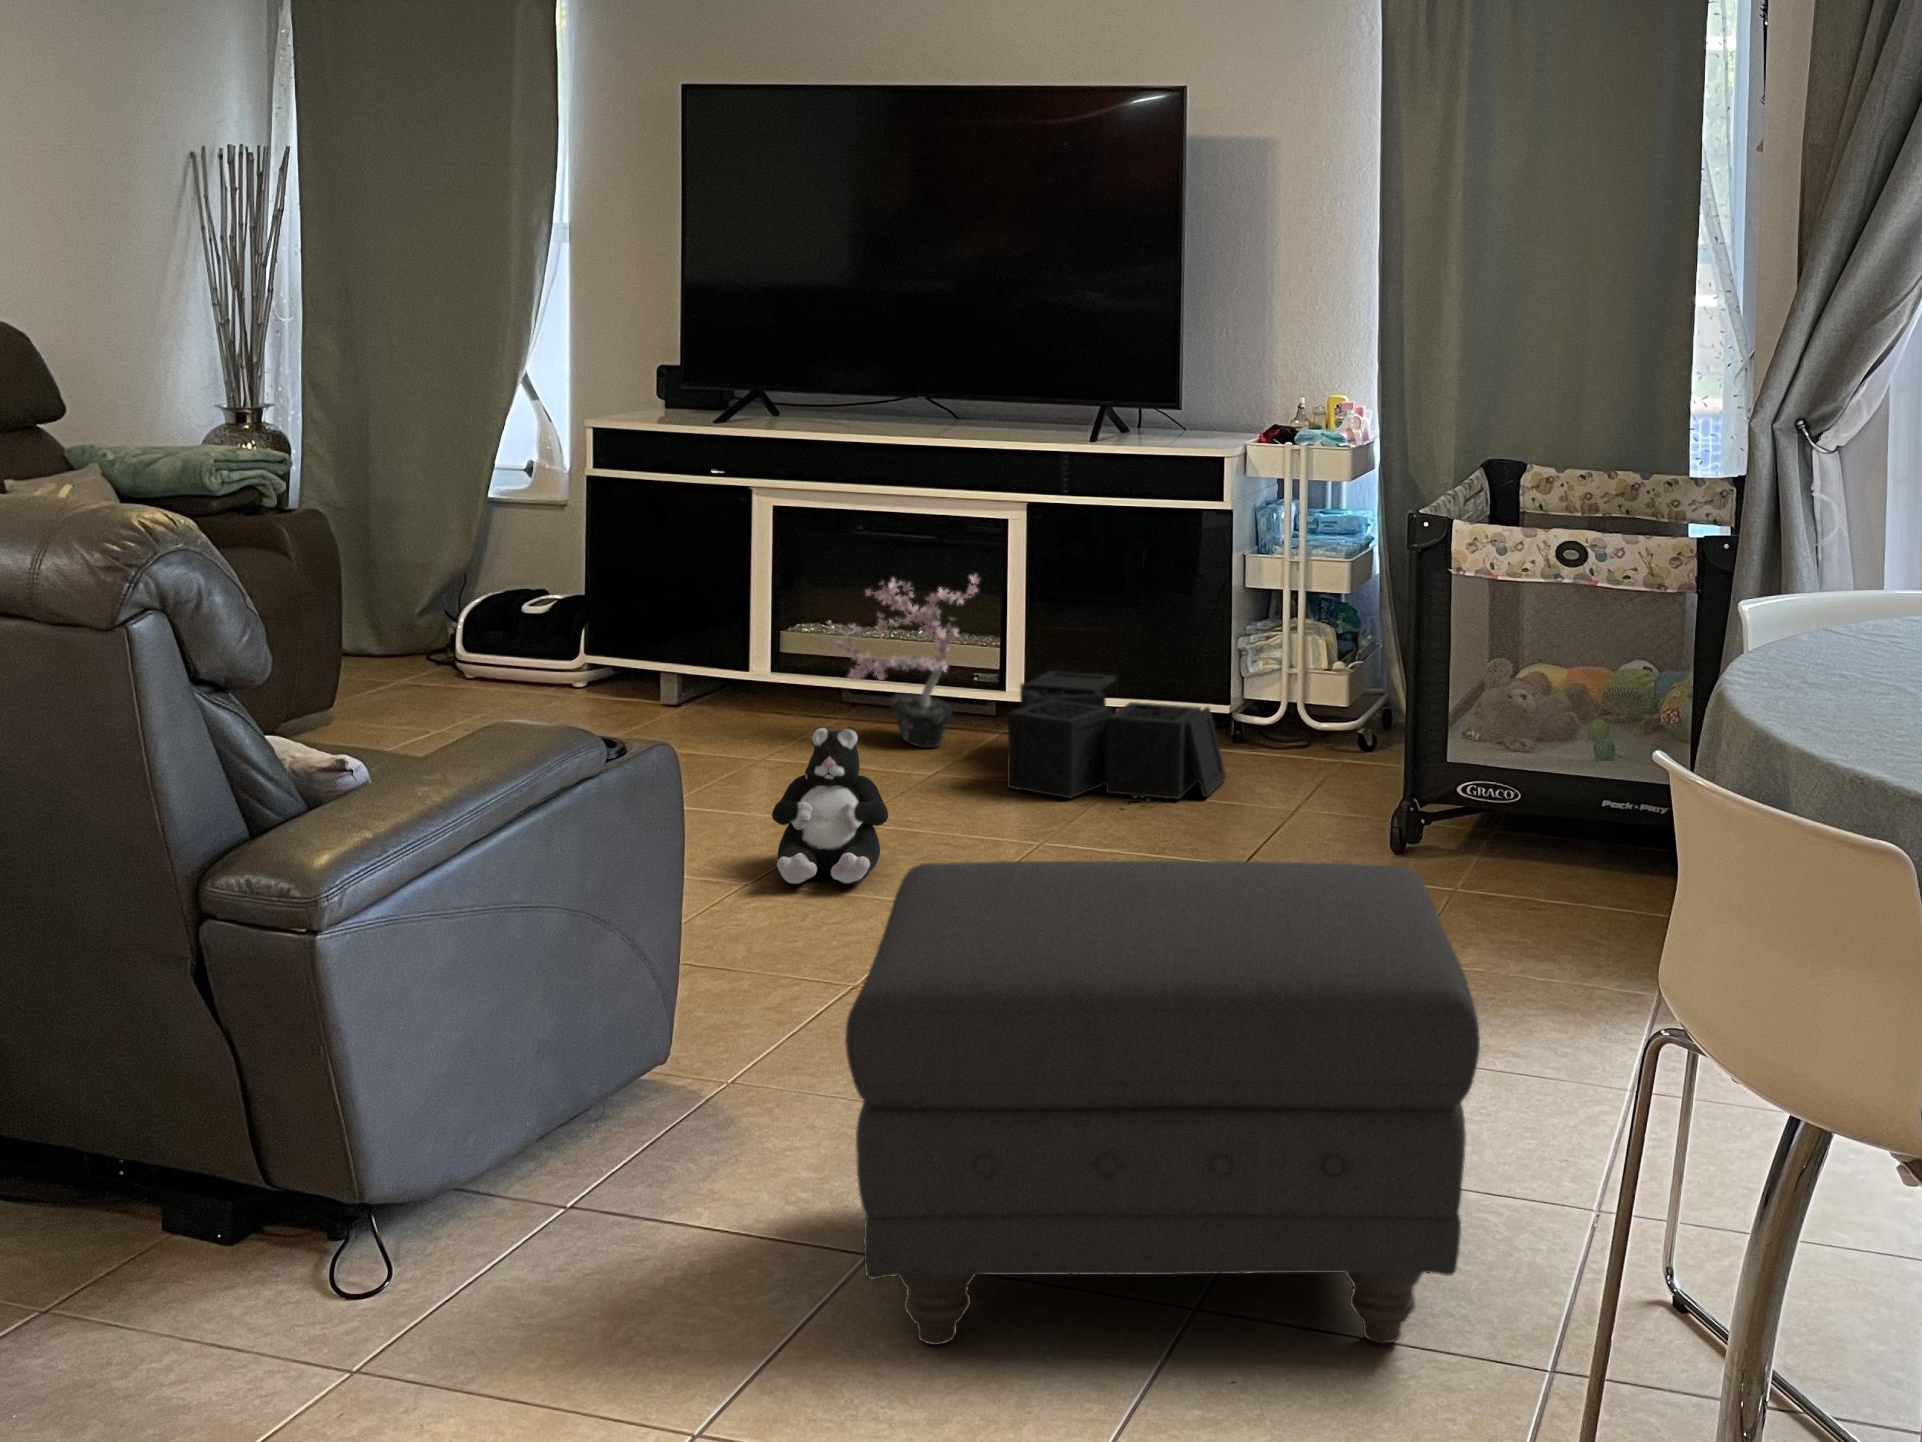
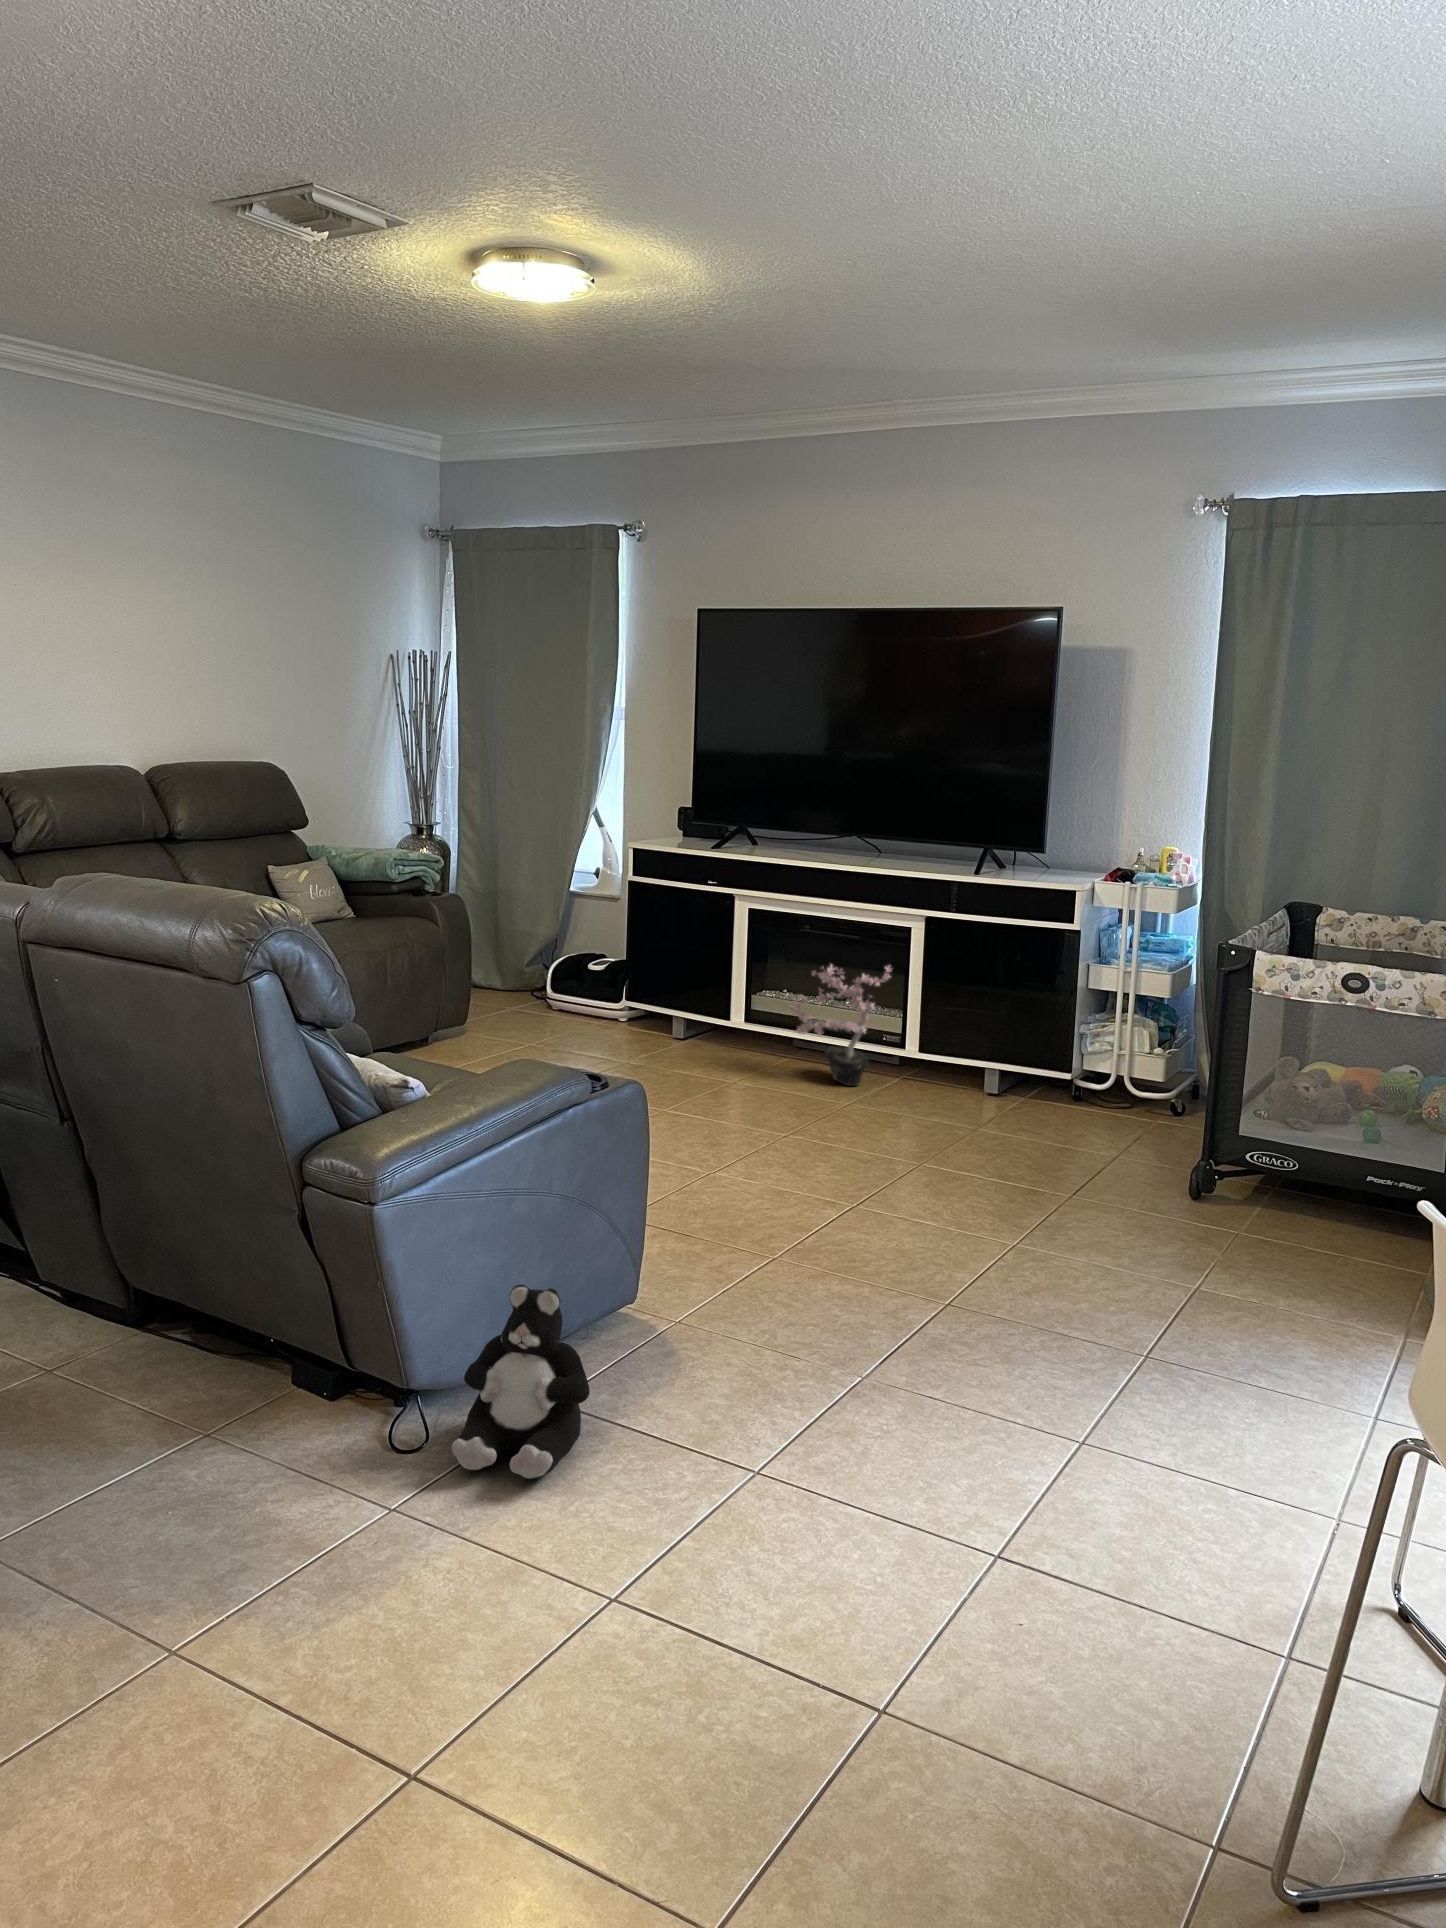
storage bin: present [1007,671,1226,805] -> none [903,1038,1066,1143]
plush toy: present [772,727,888,884] -> present [452,1285,590,1479]
ottoman: present [845,861,1480,1345] -> none [732,1191,1240,1609]

